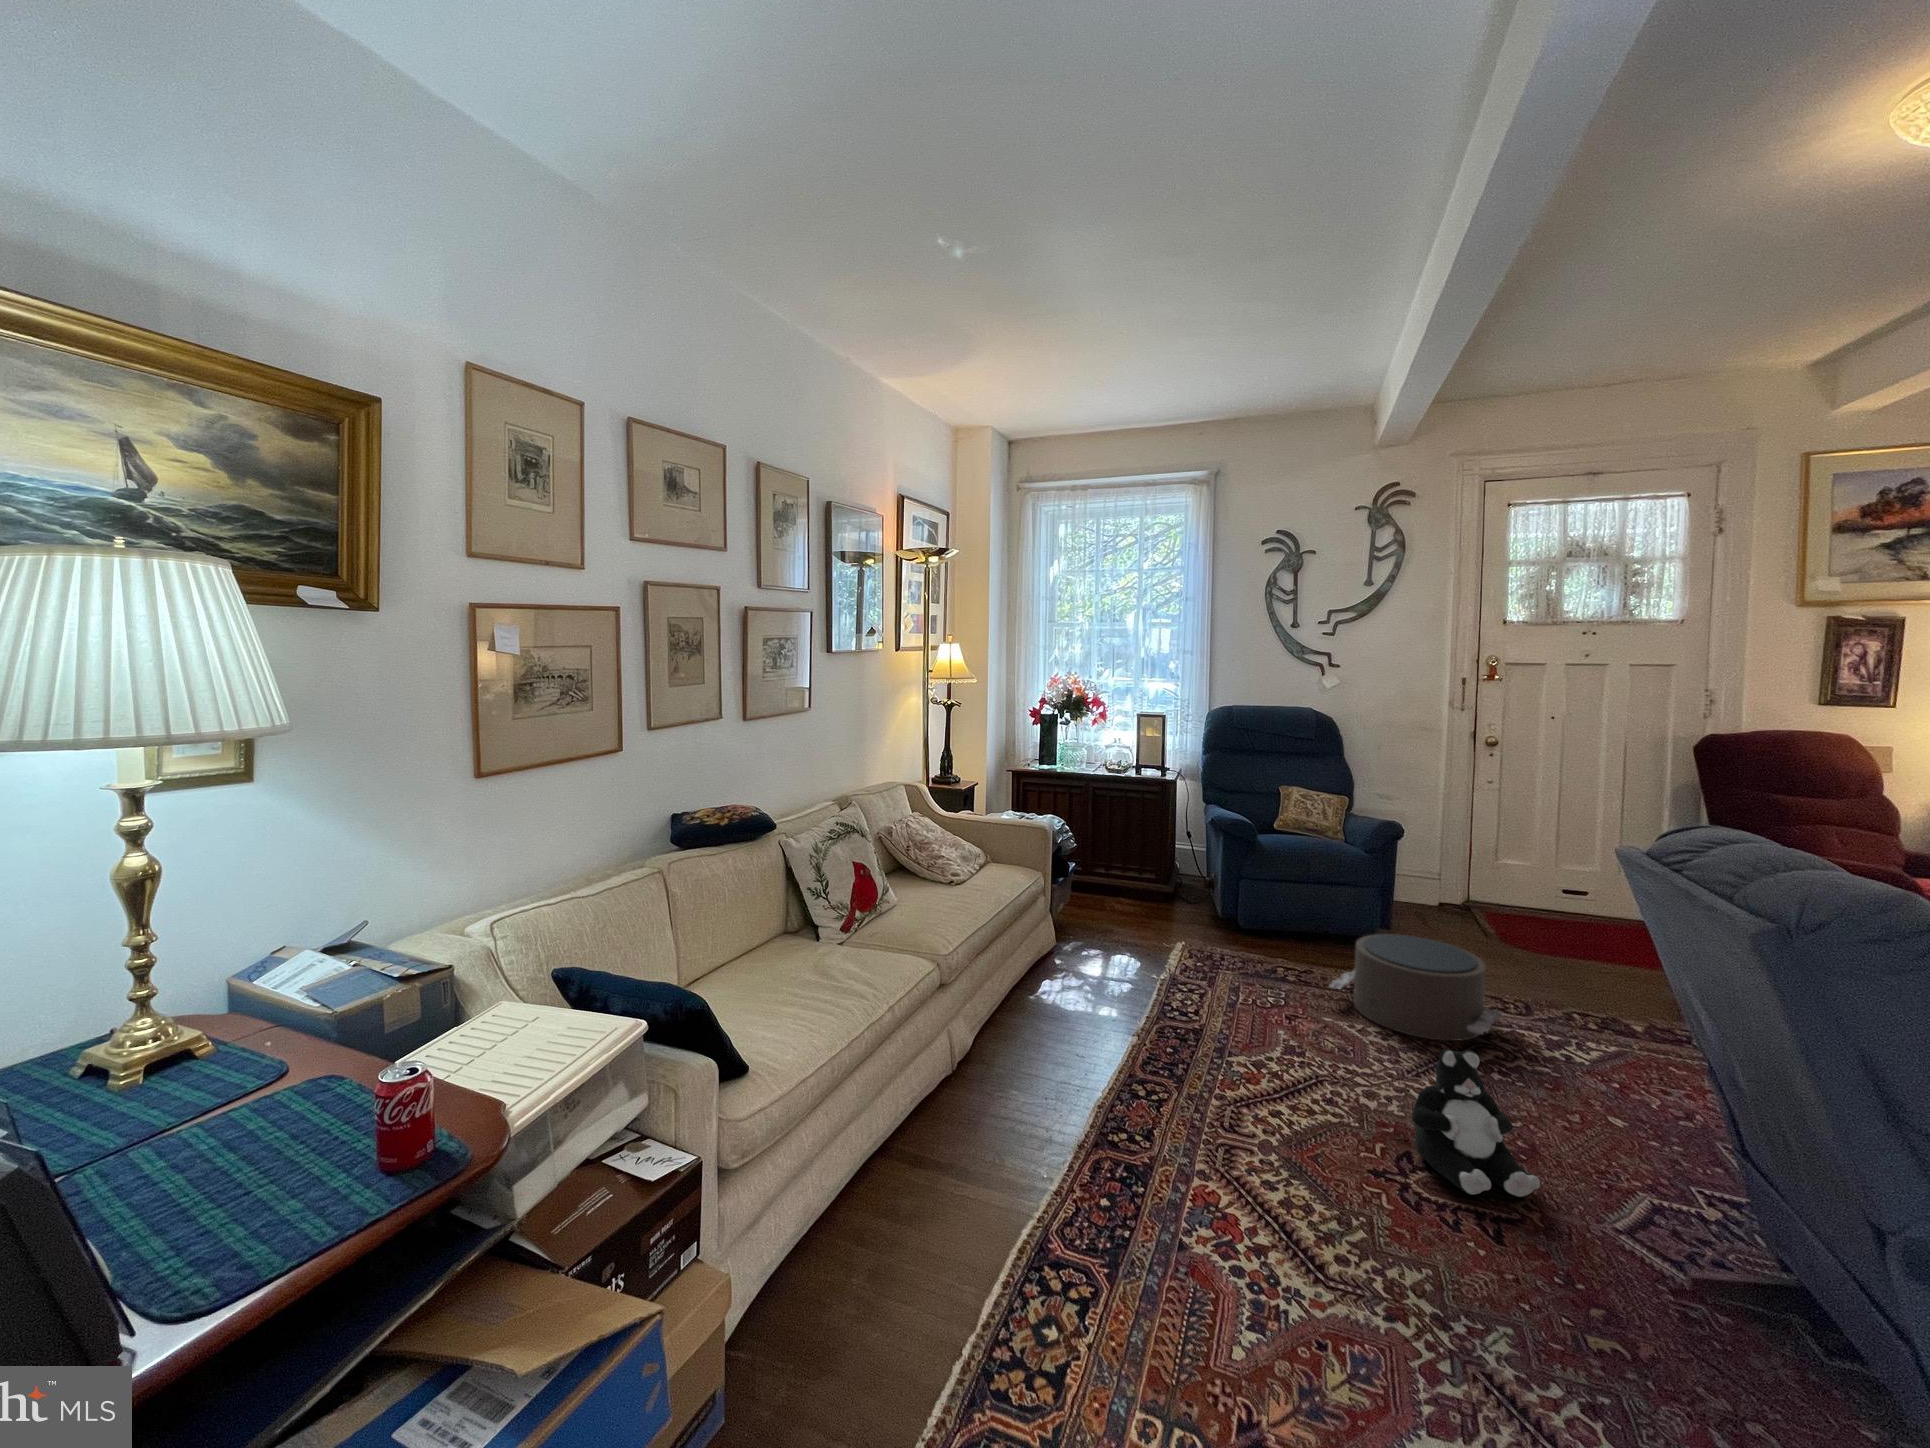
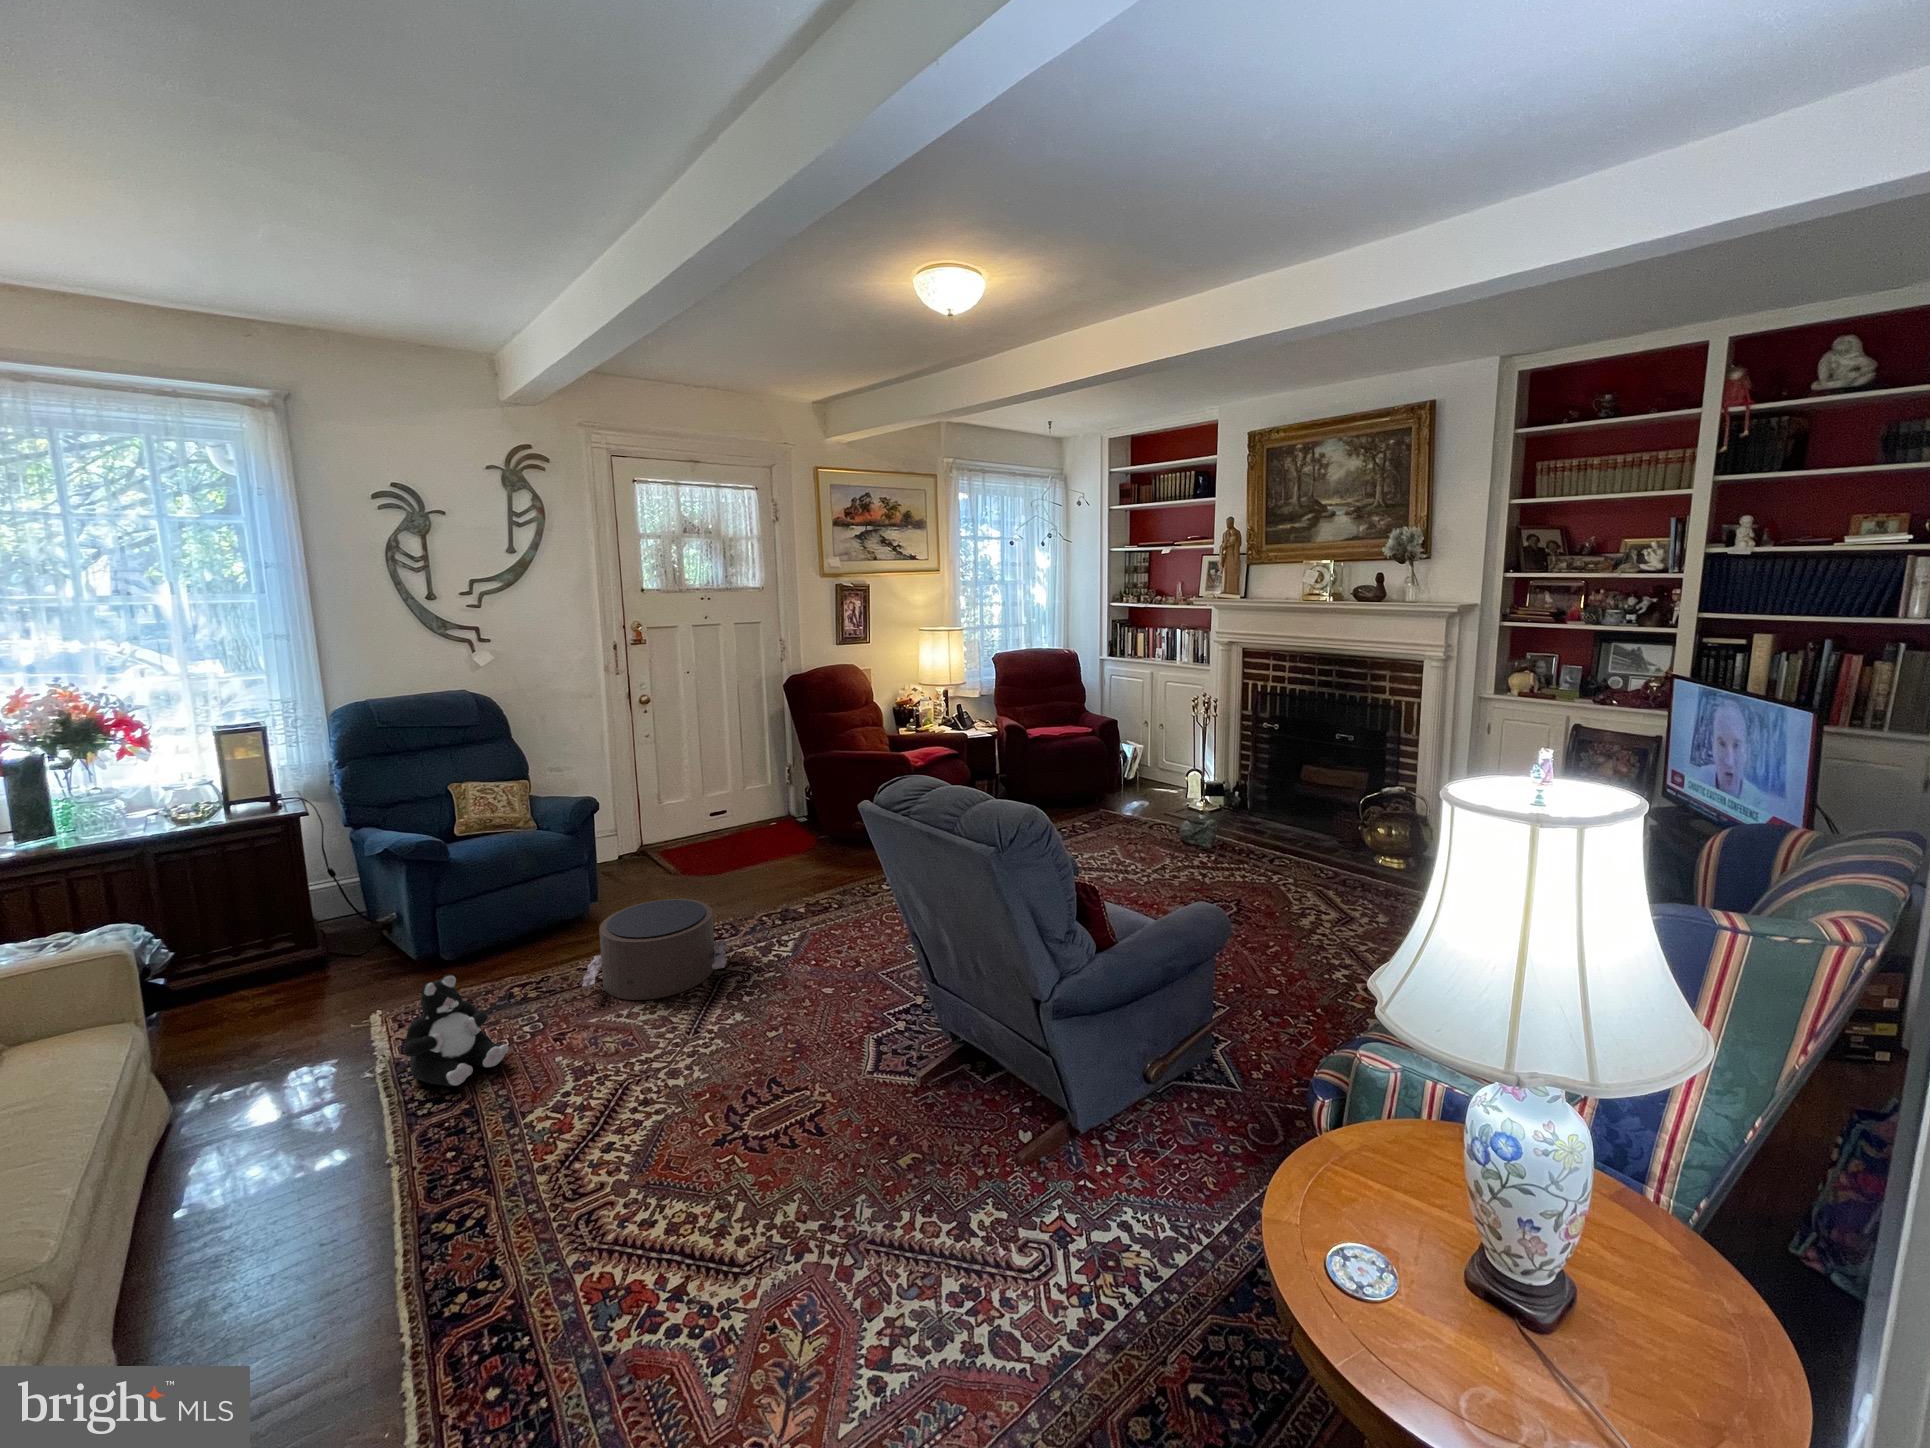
plush toy: present [1412,1049,1540,1197] -> present [404,974,509,1086]

